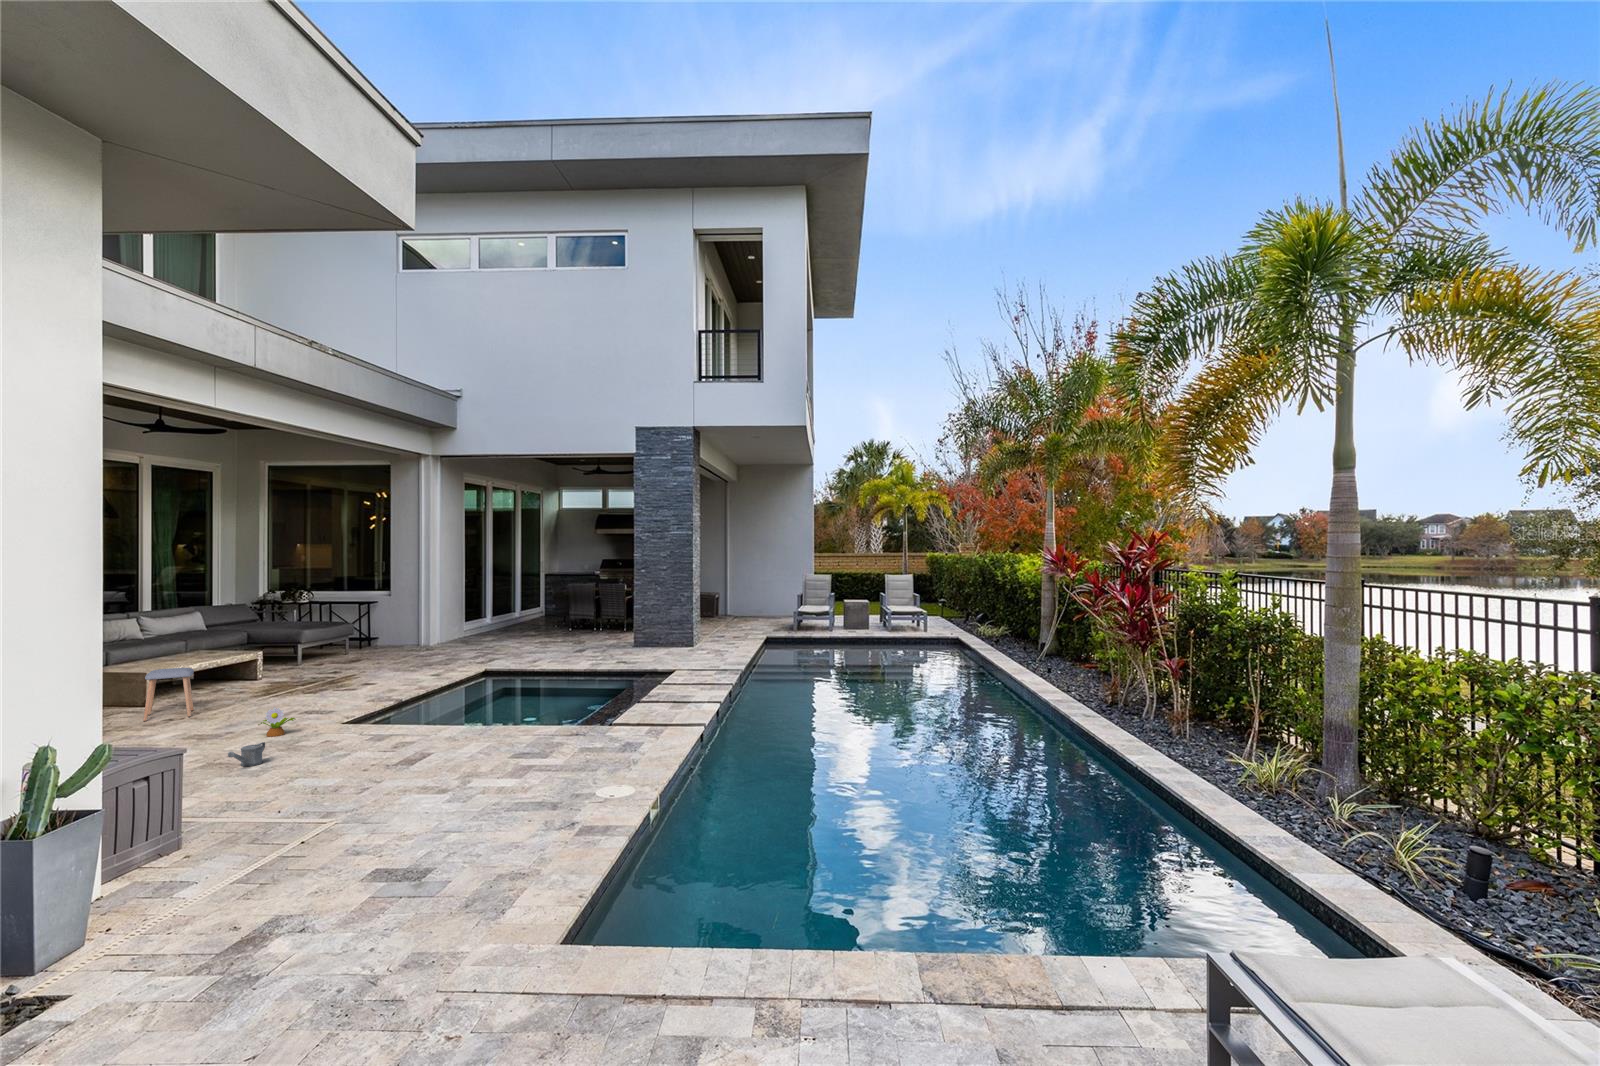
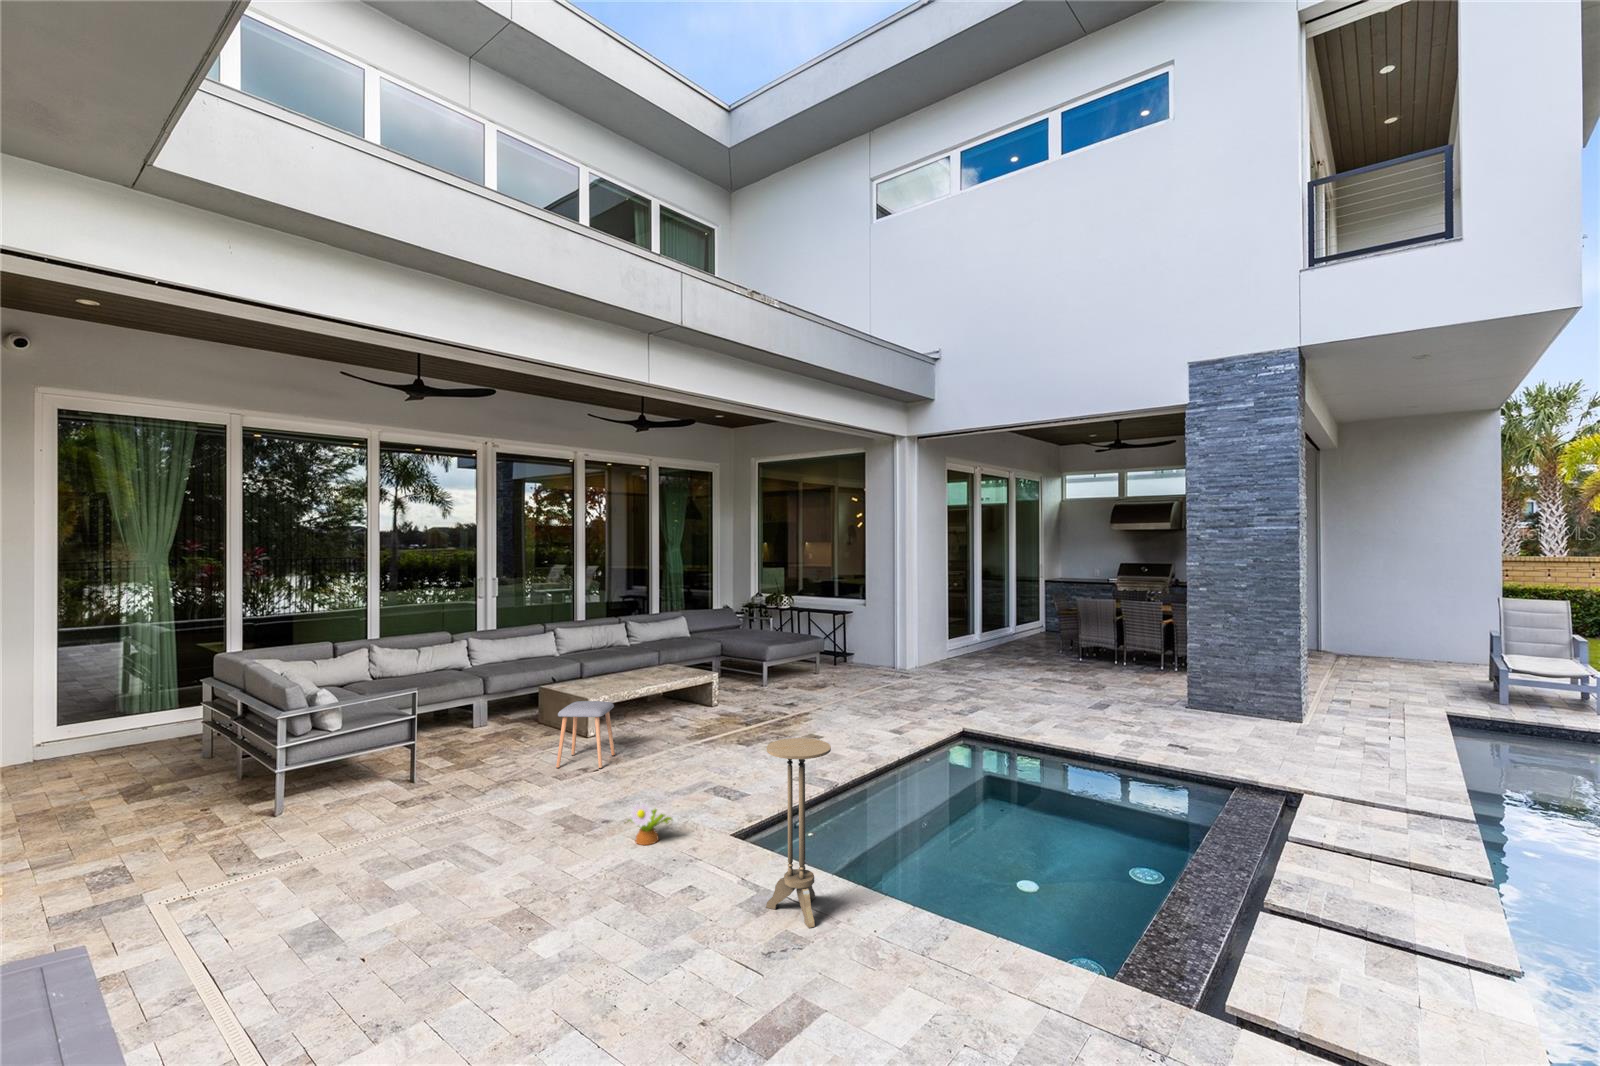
side table: none [382,647,424,741] -> present [766,738,831,928]
watering can: present [228,742,265,766] -> none [507,891,582,941]

